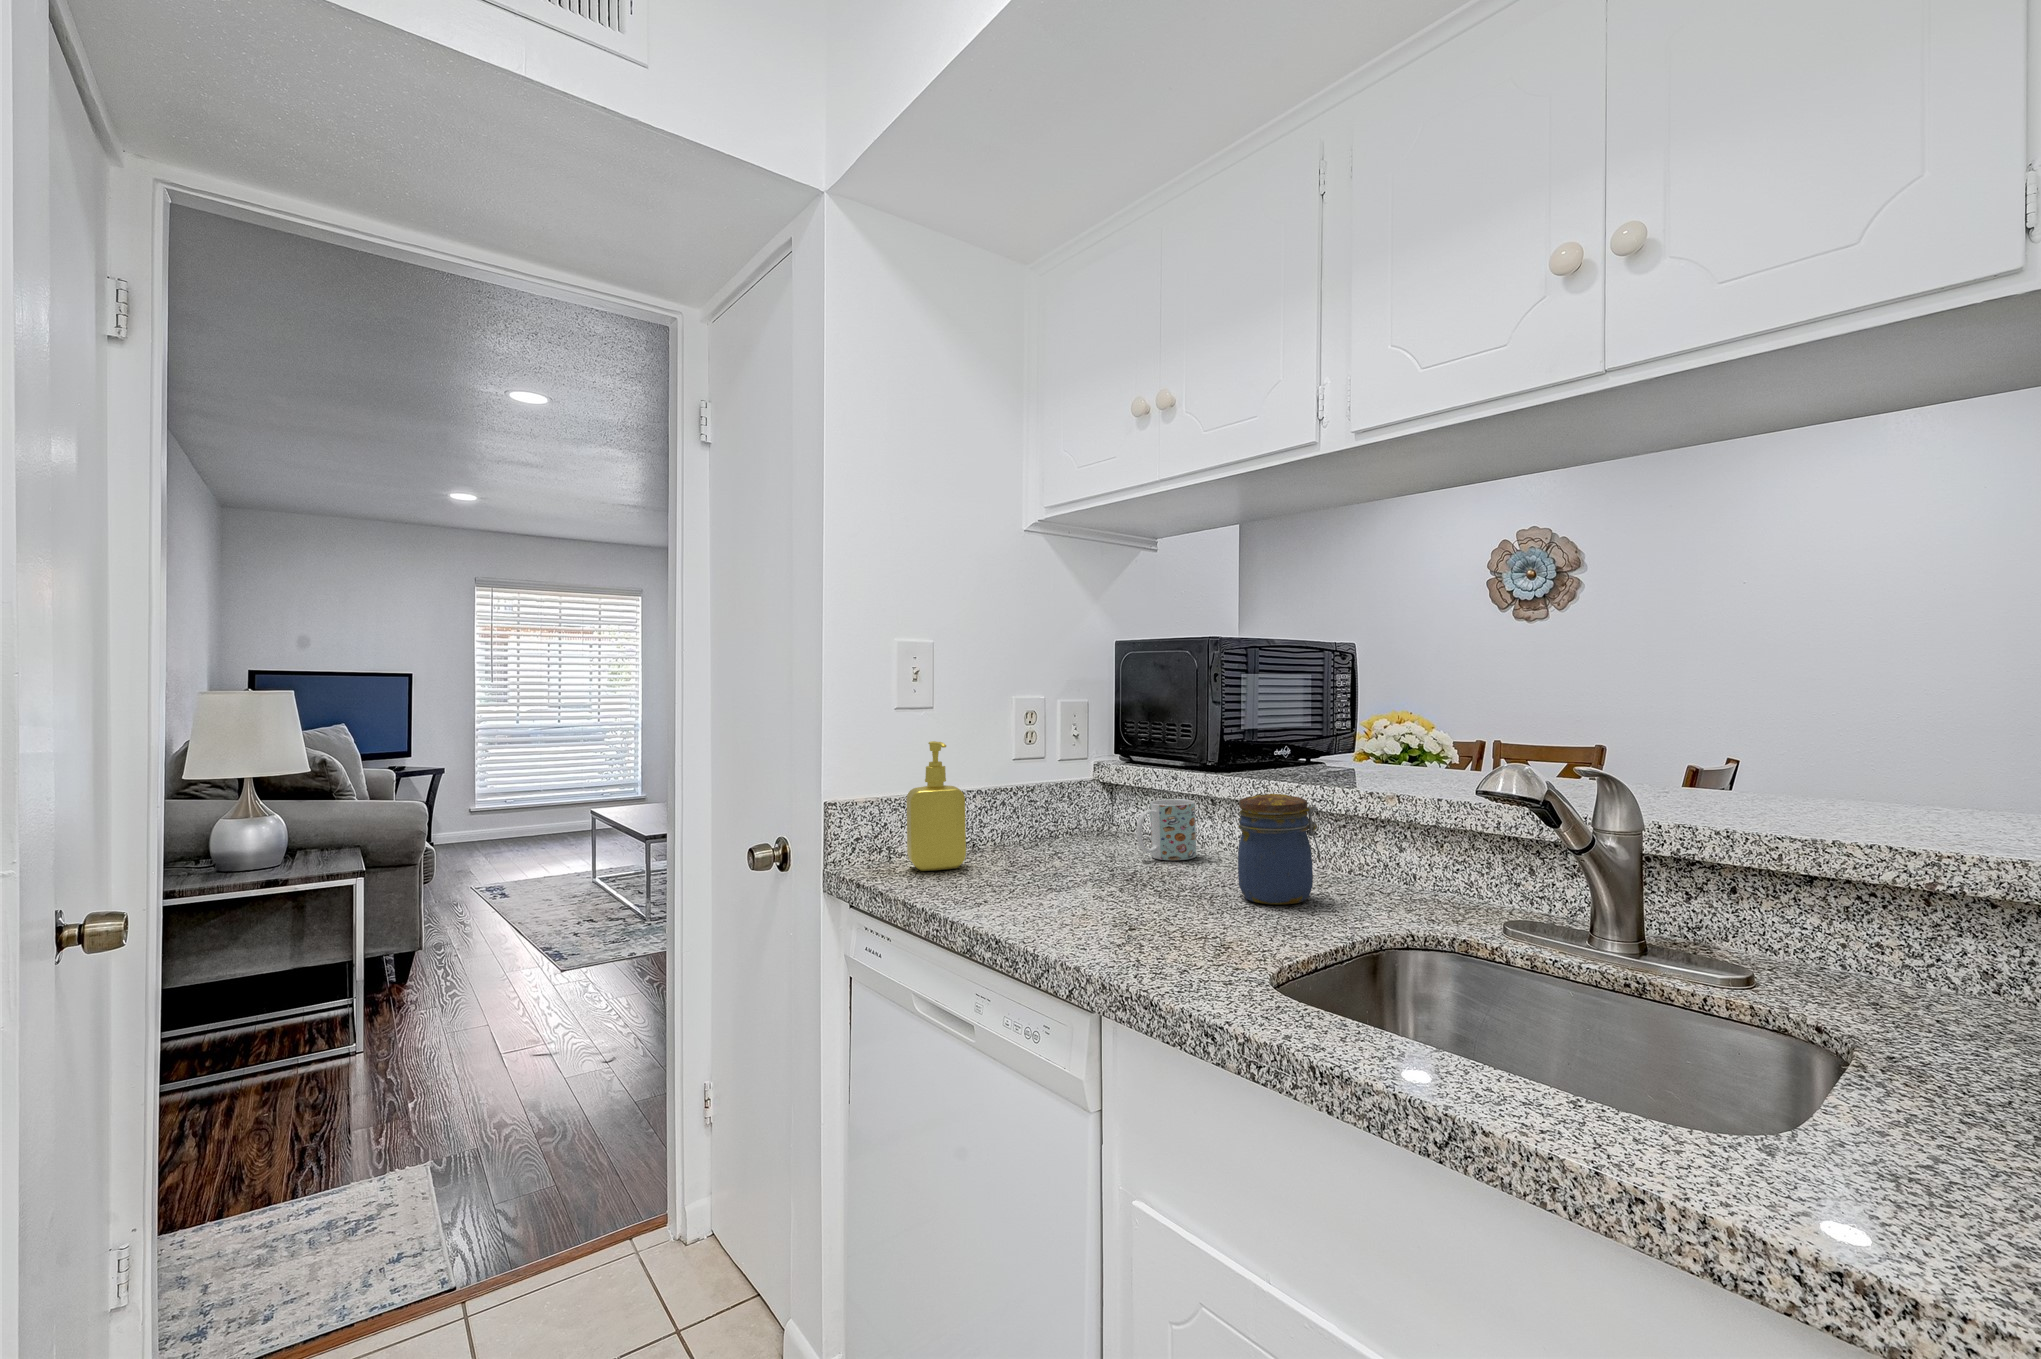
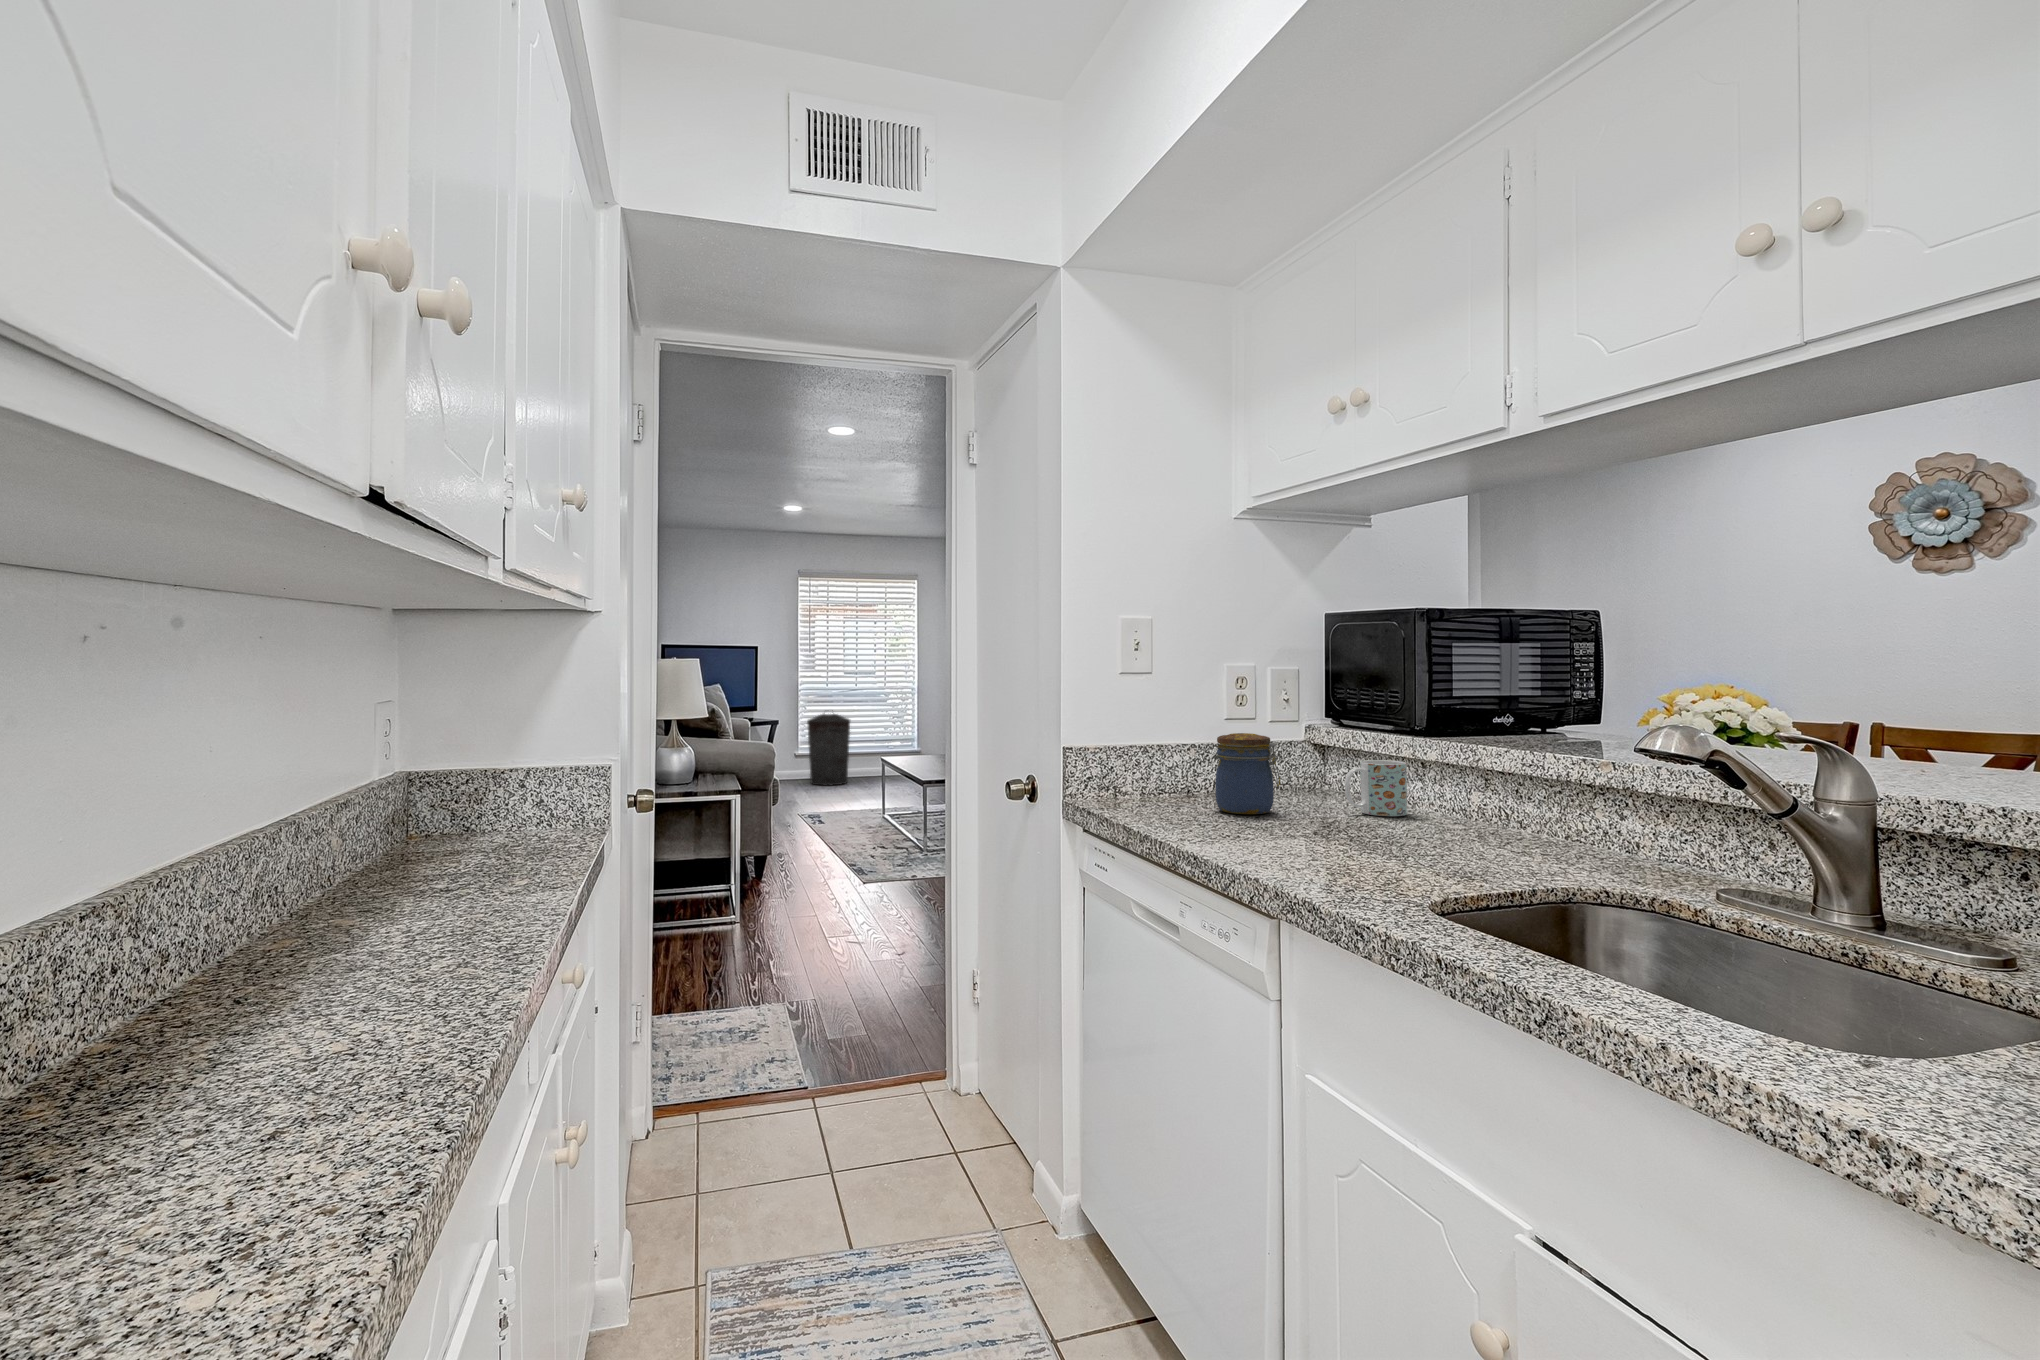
soap dispenser: present [907,741,966,871] -> none [1133,697,1184,806]
trash can: none [474,752,535,845] -> present [807,714,850,786]
jar: present [1238,794,1320,904] -> present [1216,733,1280,814]

